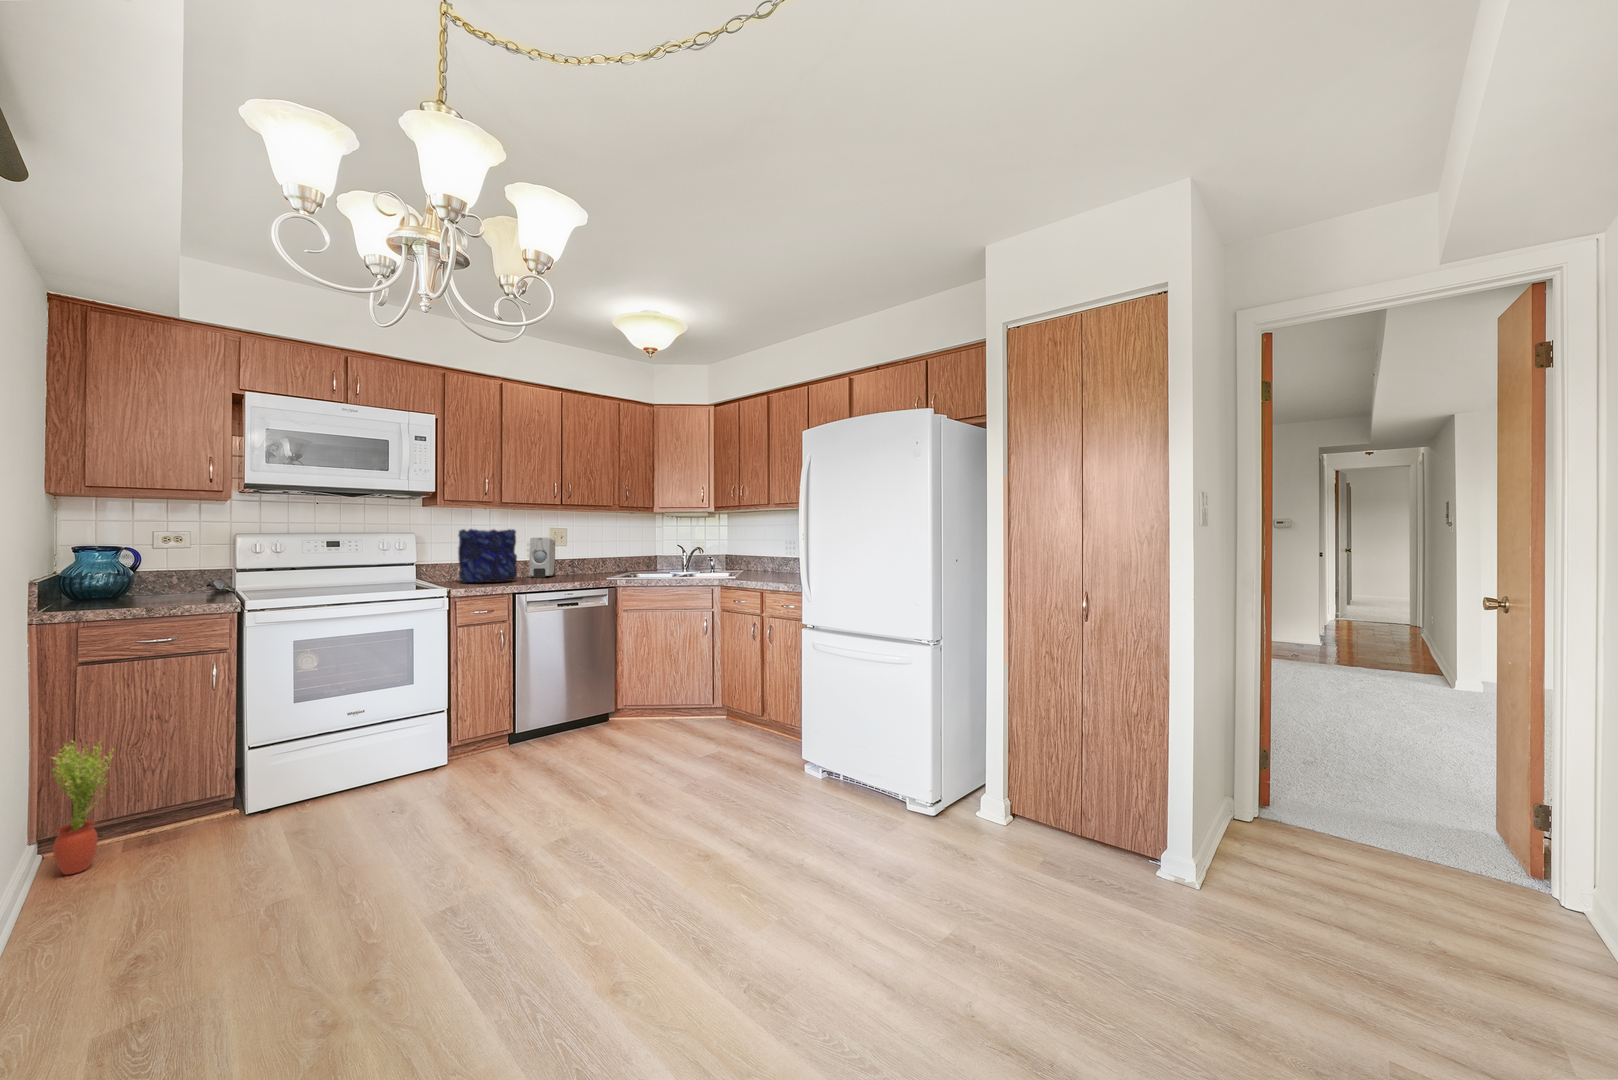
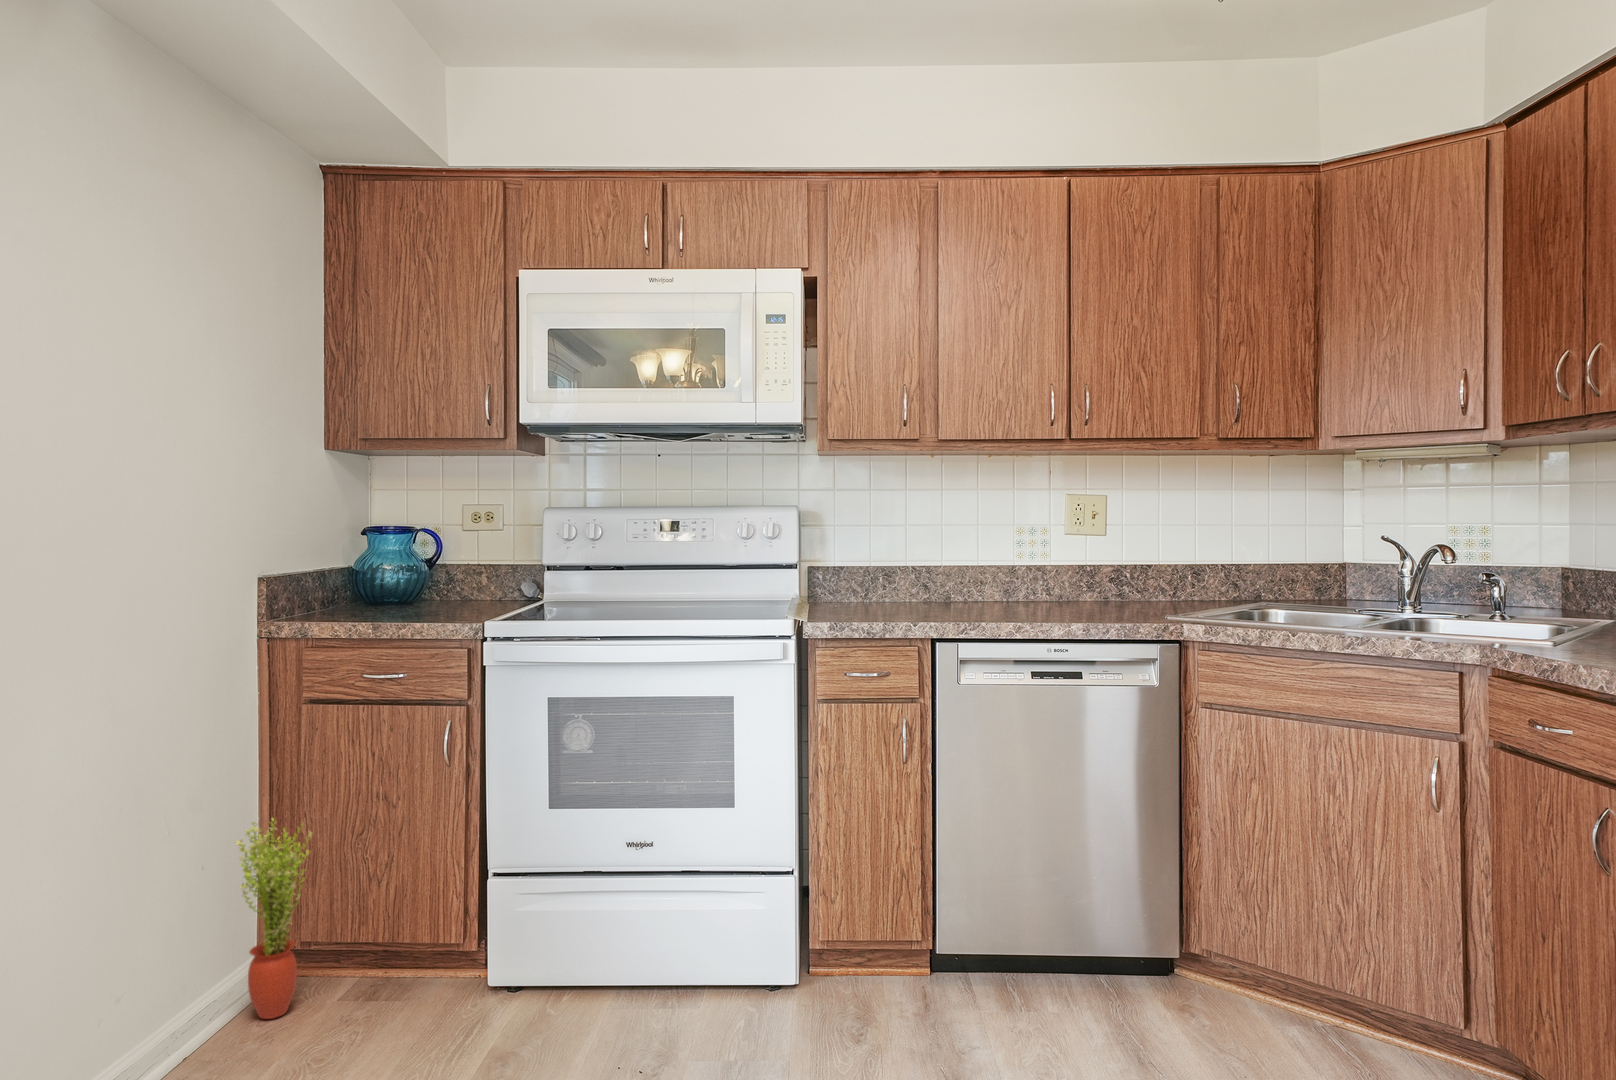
vase: present [458,529,517,583] -> none [857,497,966,611]
soap dispenser: present [529,538,555,578] -> none [1011,516,1073,605]

